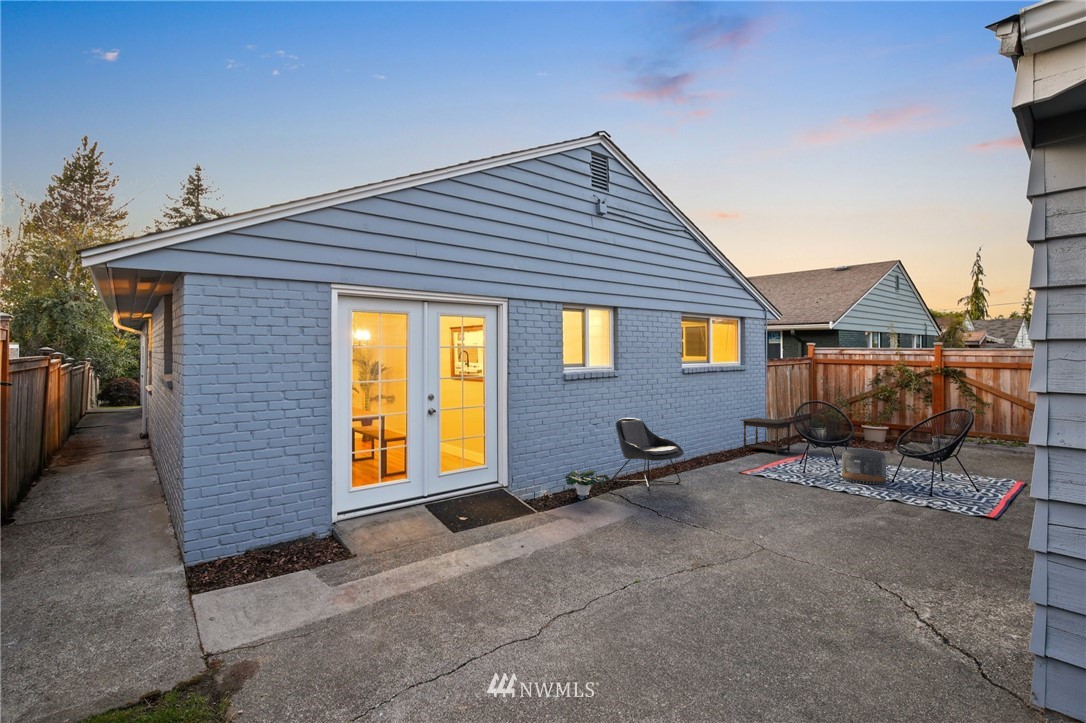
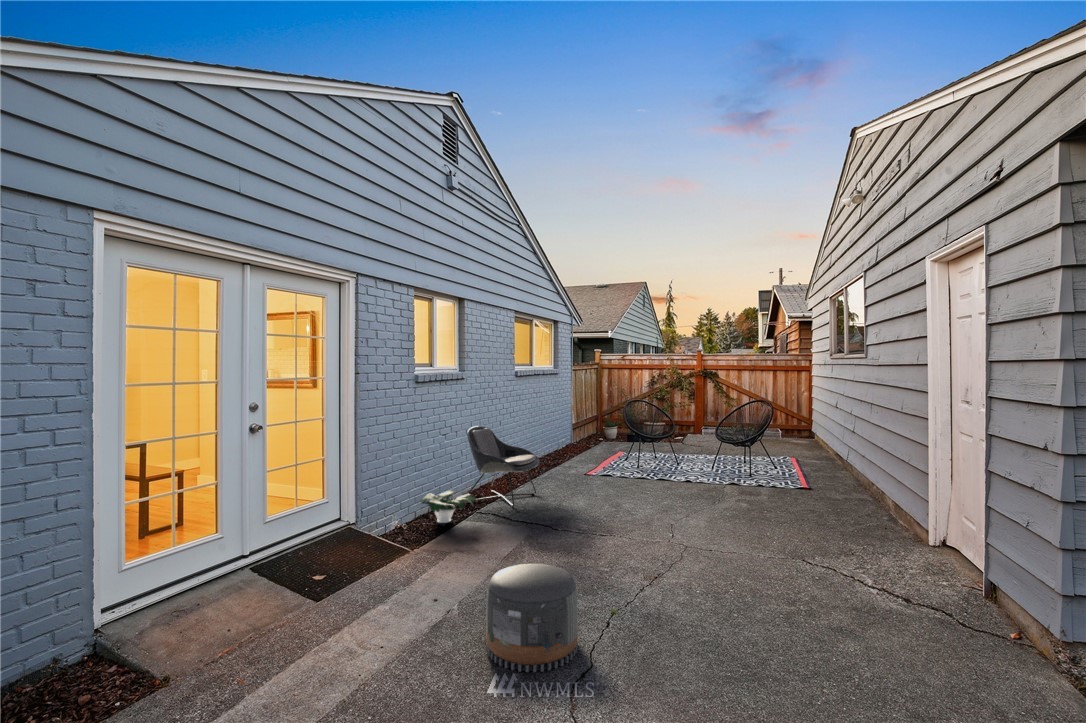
side table: present [740,418,791,455] -> none [559,421,605,456]
pouf: present [842,449,886,485] -> present [486,564,577,672]

